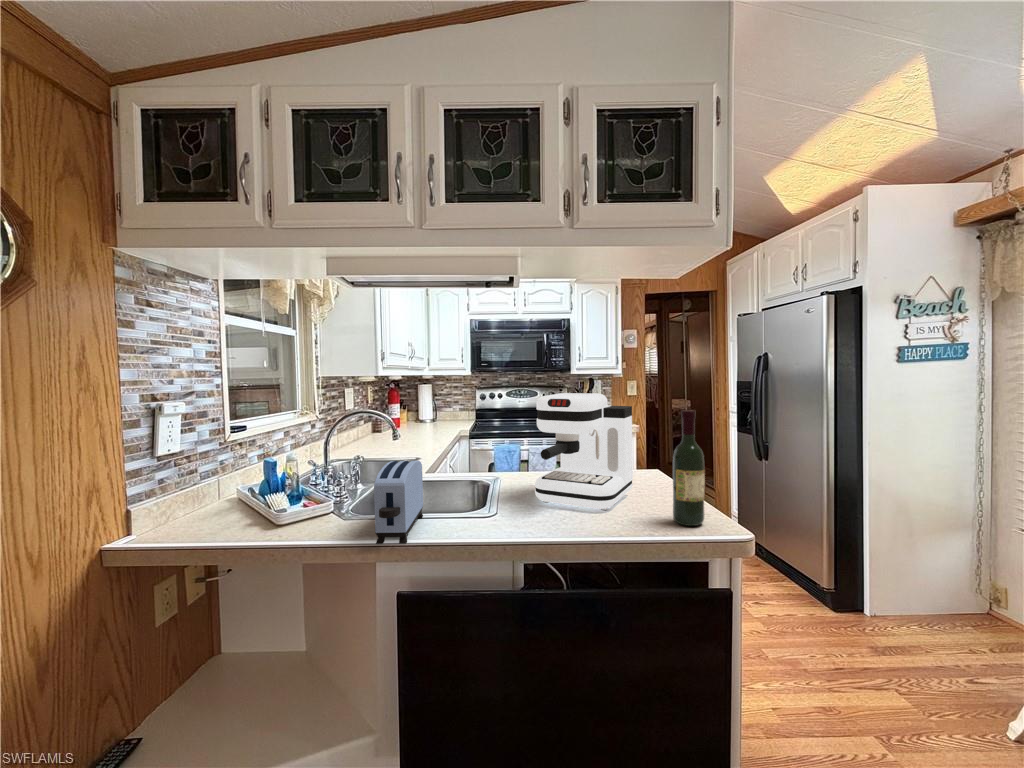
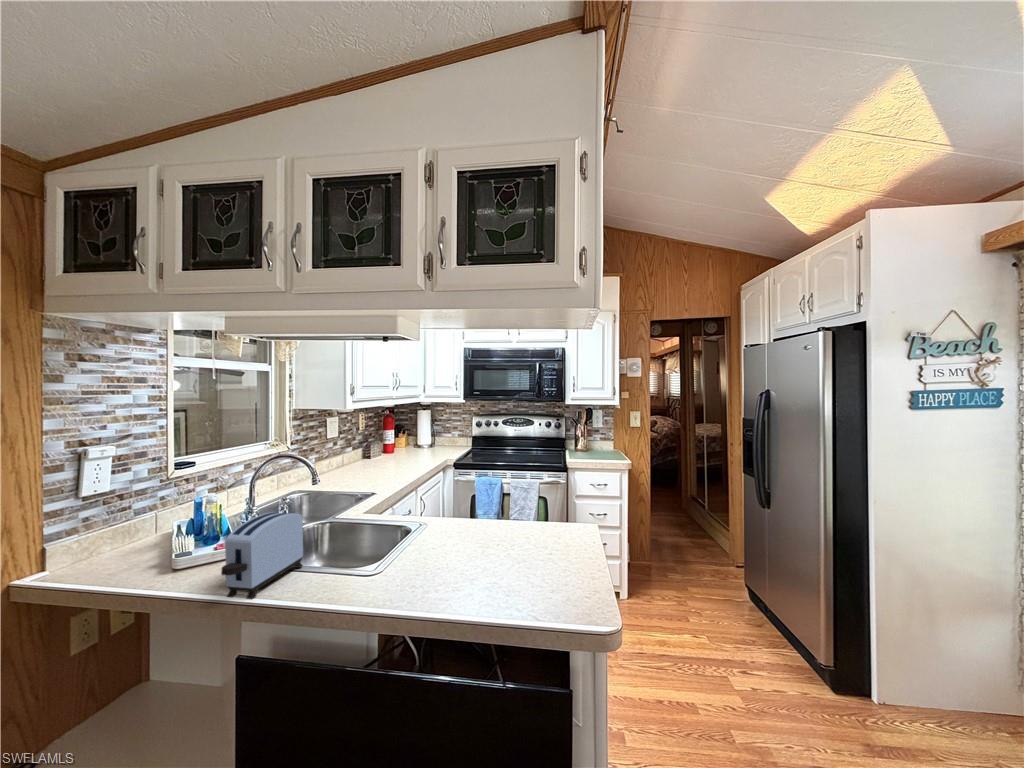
coffee maker: present [535,393,633,510] -> none [412,445,529,573]
wine bottle: present [673,410,705,526] -> none [530,478,561,603]

